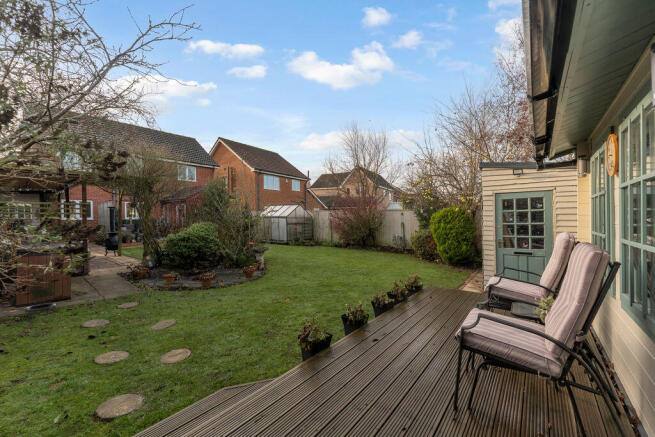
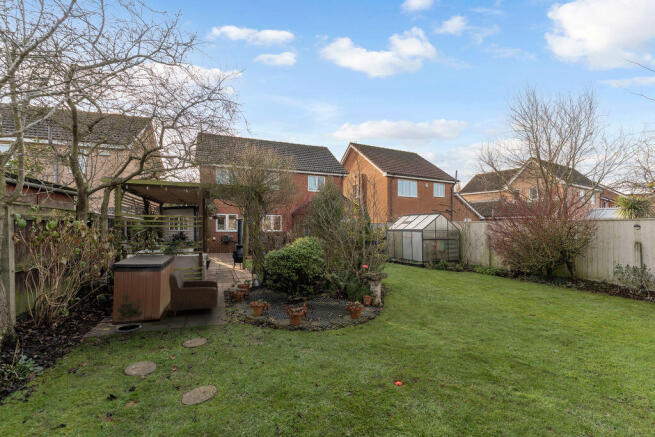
armchair: none [71,255,127,295] -> present [169,271,218,317]

